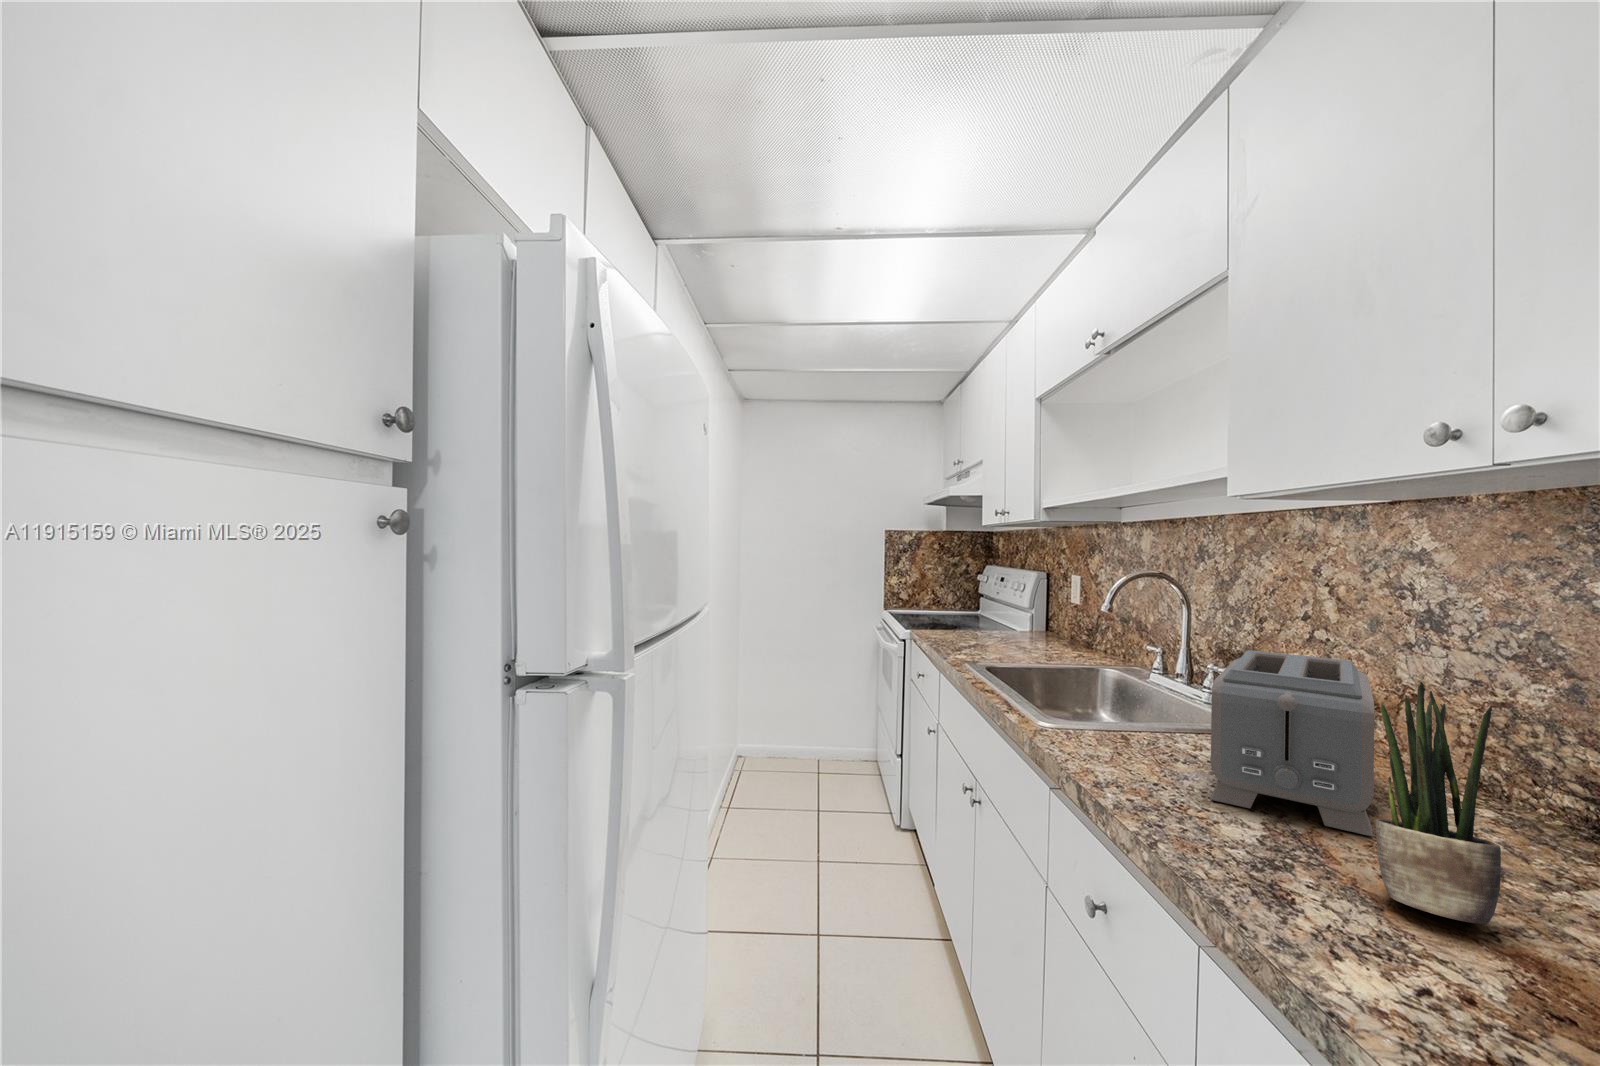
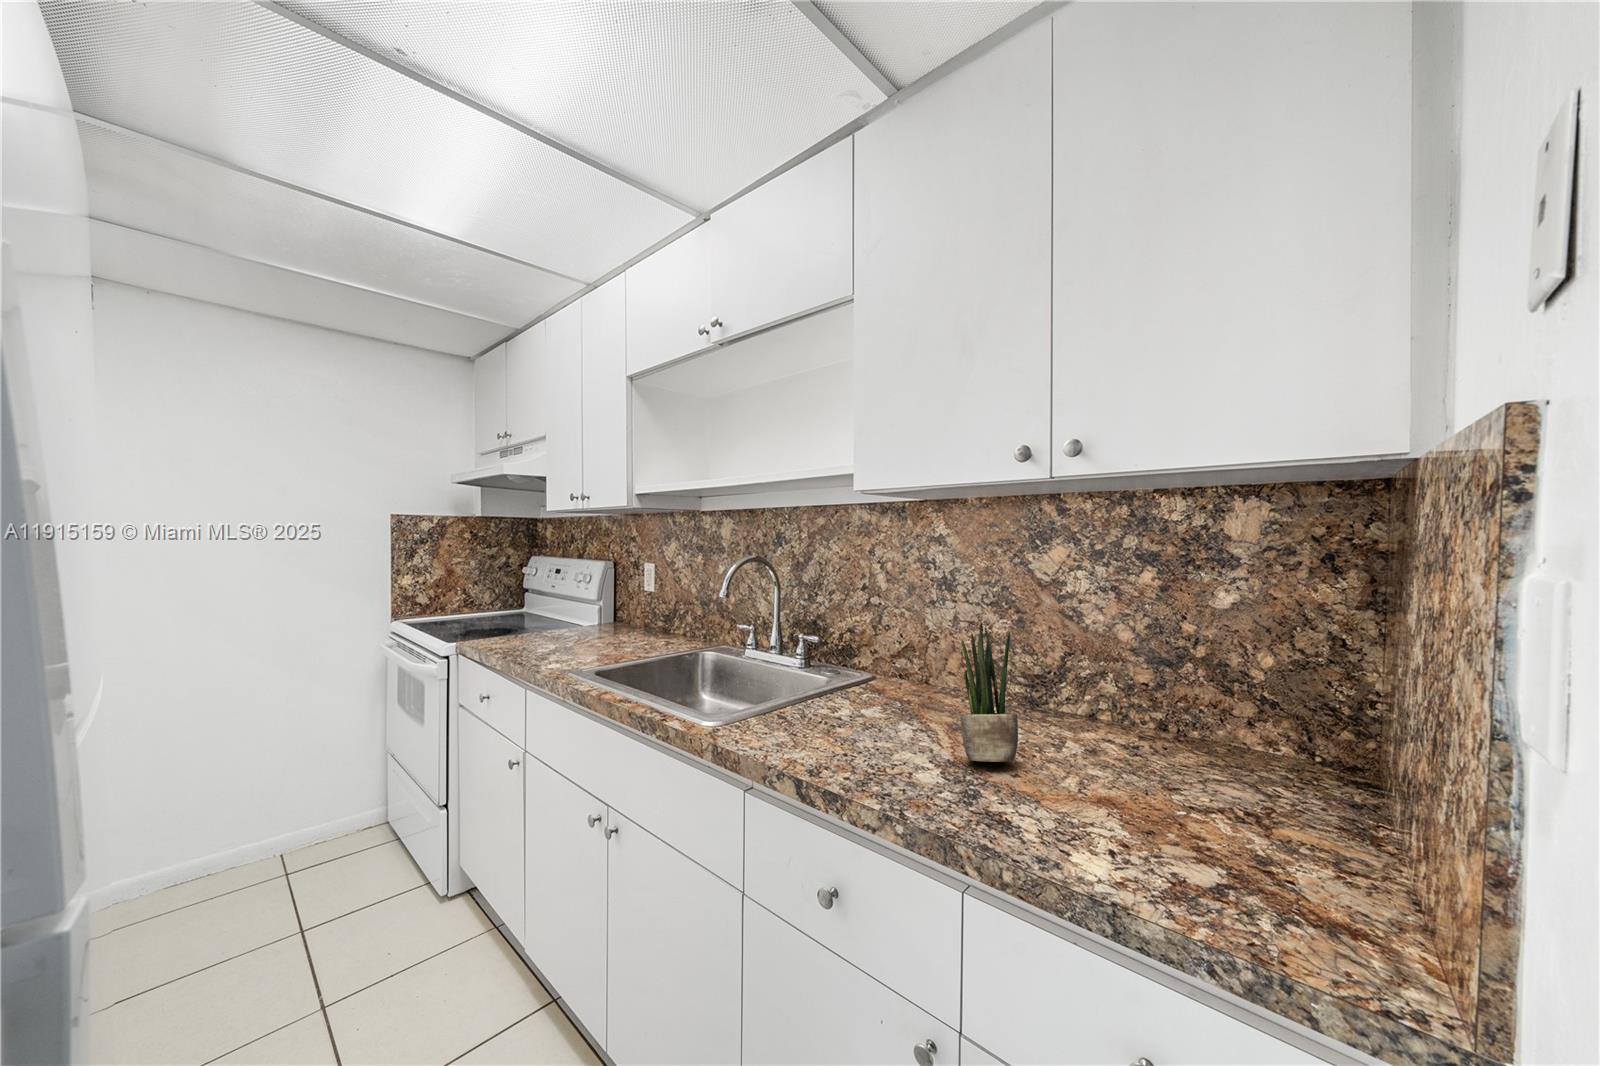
toaster: present [1210,650,1374,836] -> none [839,617,943,732]

